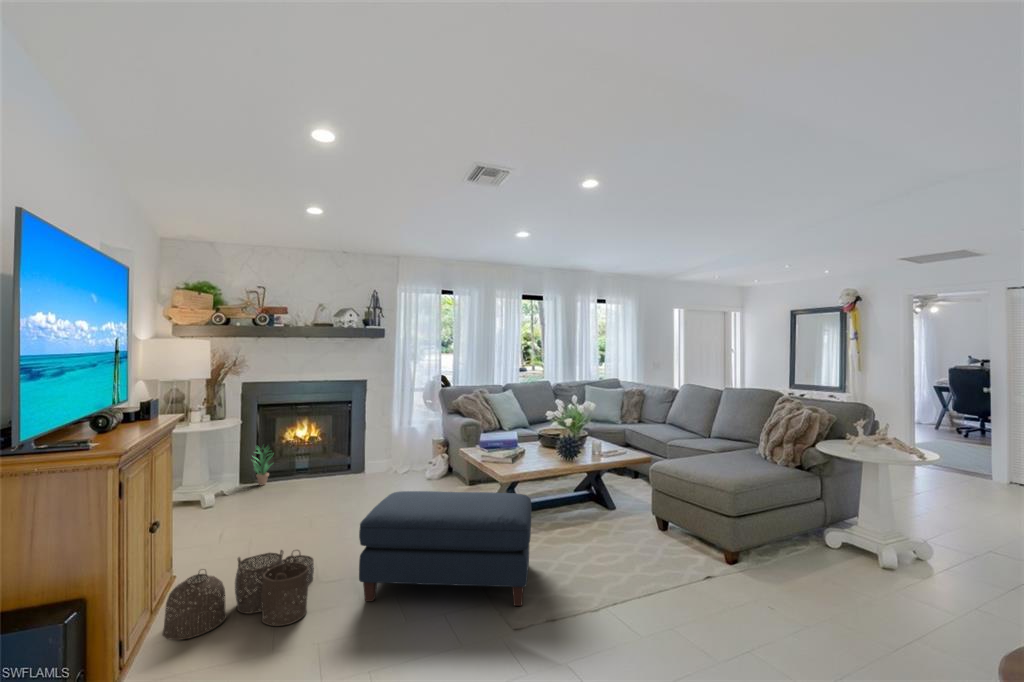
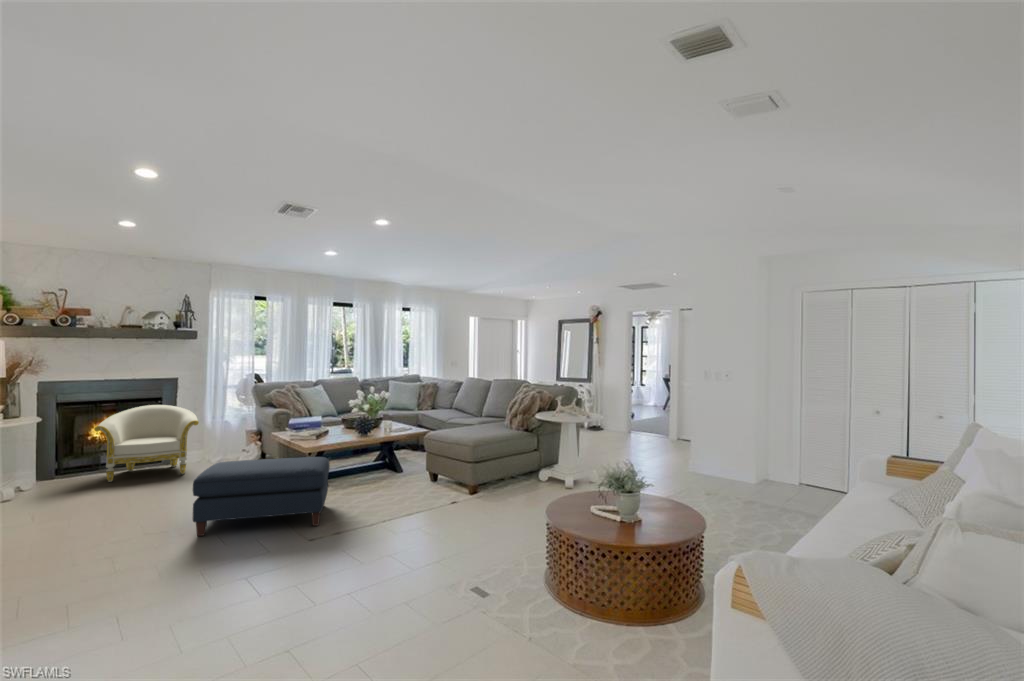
armchair: none [286,409,384,492] -> present [94,405,199,482]
potted plant: present [254,447,273,486] -> none [49,440,77,481]
woven basket: present [162,550,314,640] -> none [24,507,151,572]

